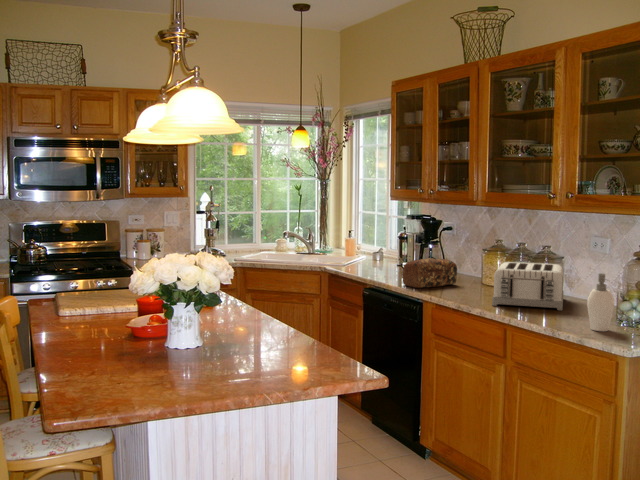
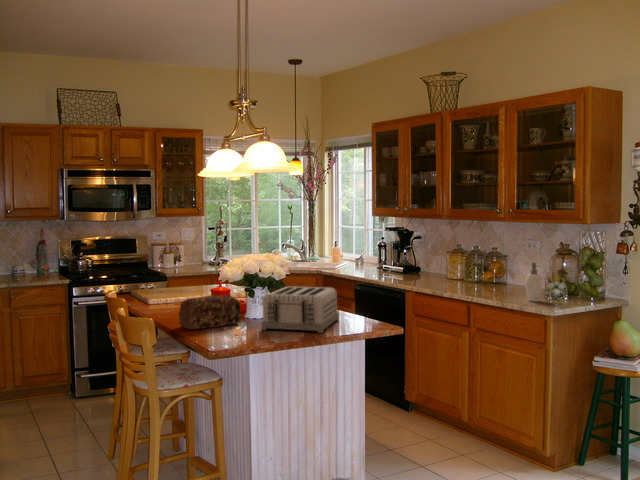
bread loaf: present [402,258,457,288] -> present [179,295,241,330]
toaster: present [492,262,563,310] -> present [261,286,339,333]

